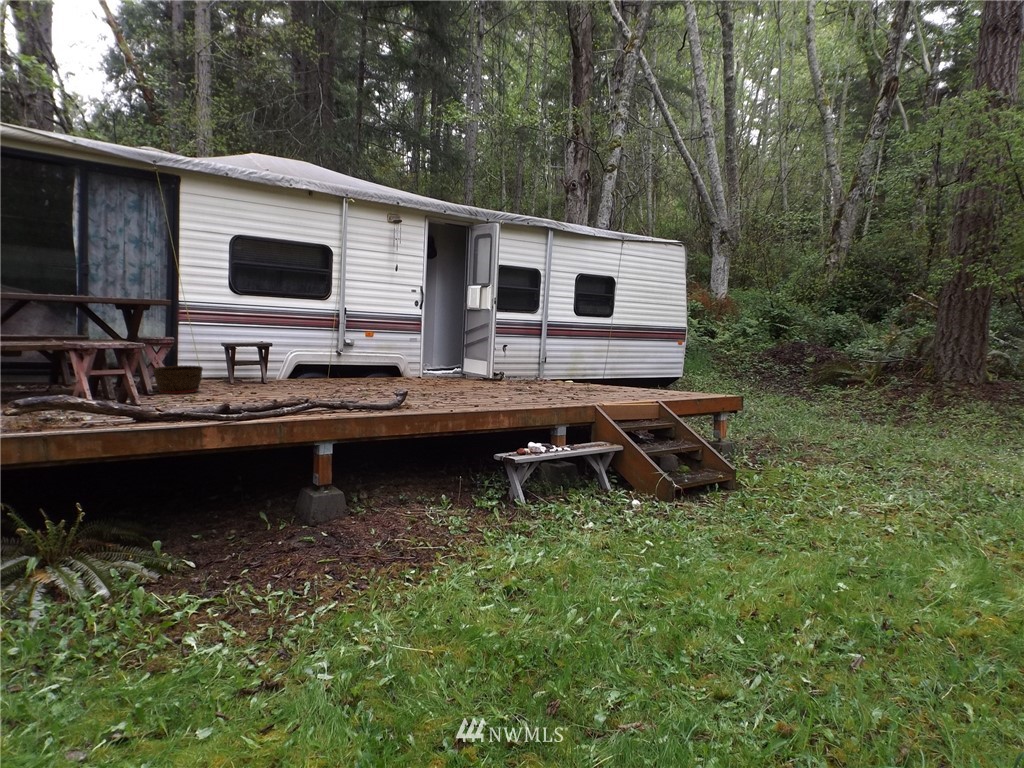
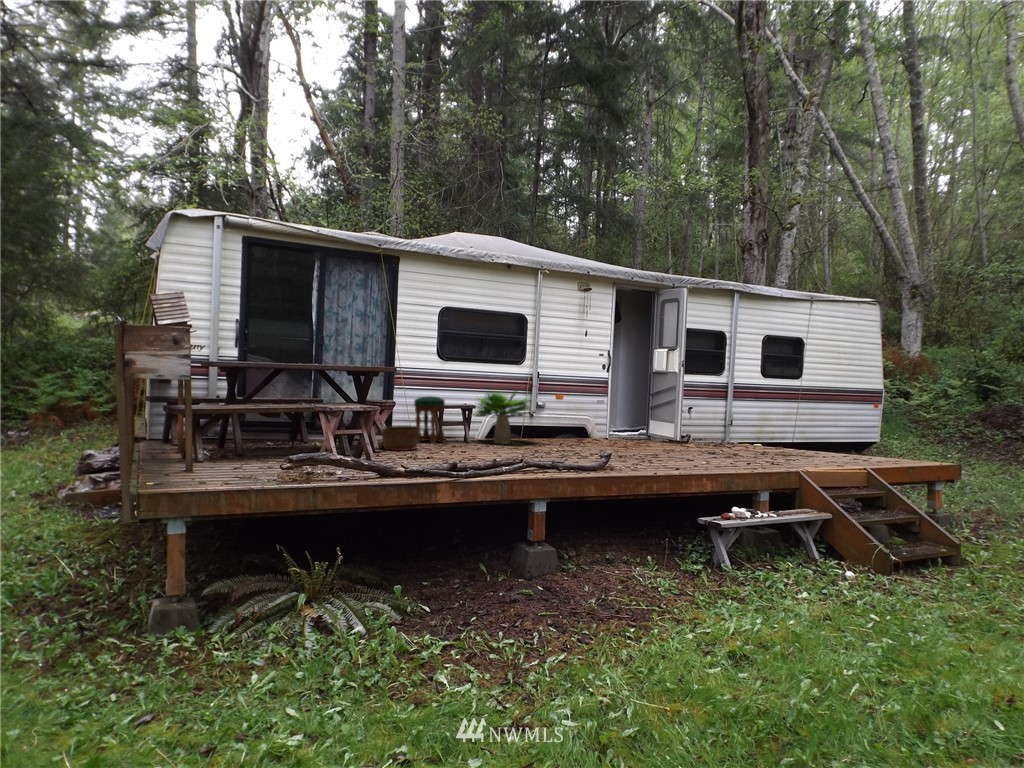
potted plant: none [266,323,342,384] -> present [474,390,532,444]
stool: none [200,333,237,385] -> present [414,396,445,443]

